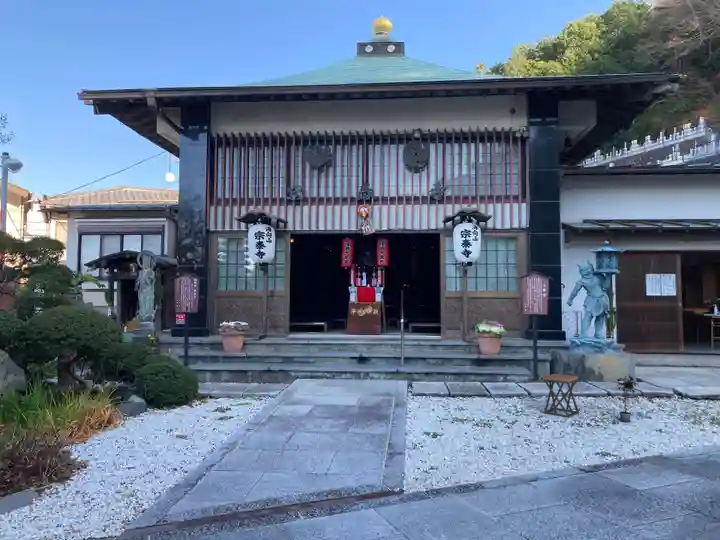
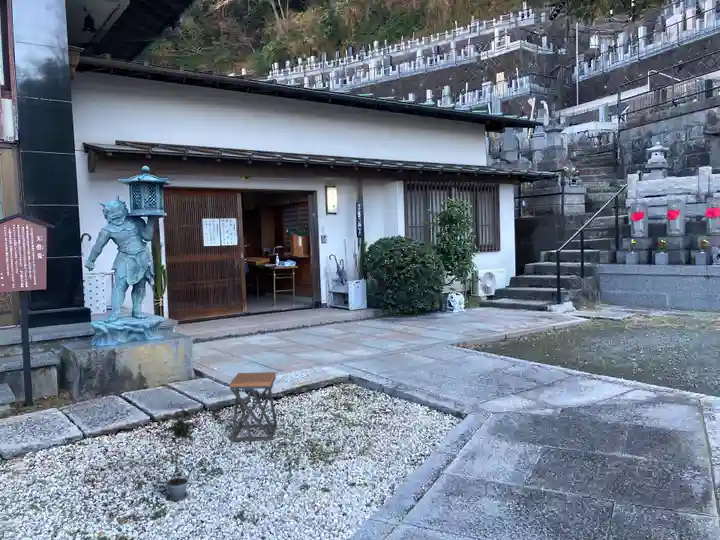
stool: present [544,374,579,417] -> present [230,372,277,441]

